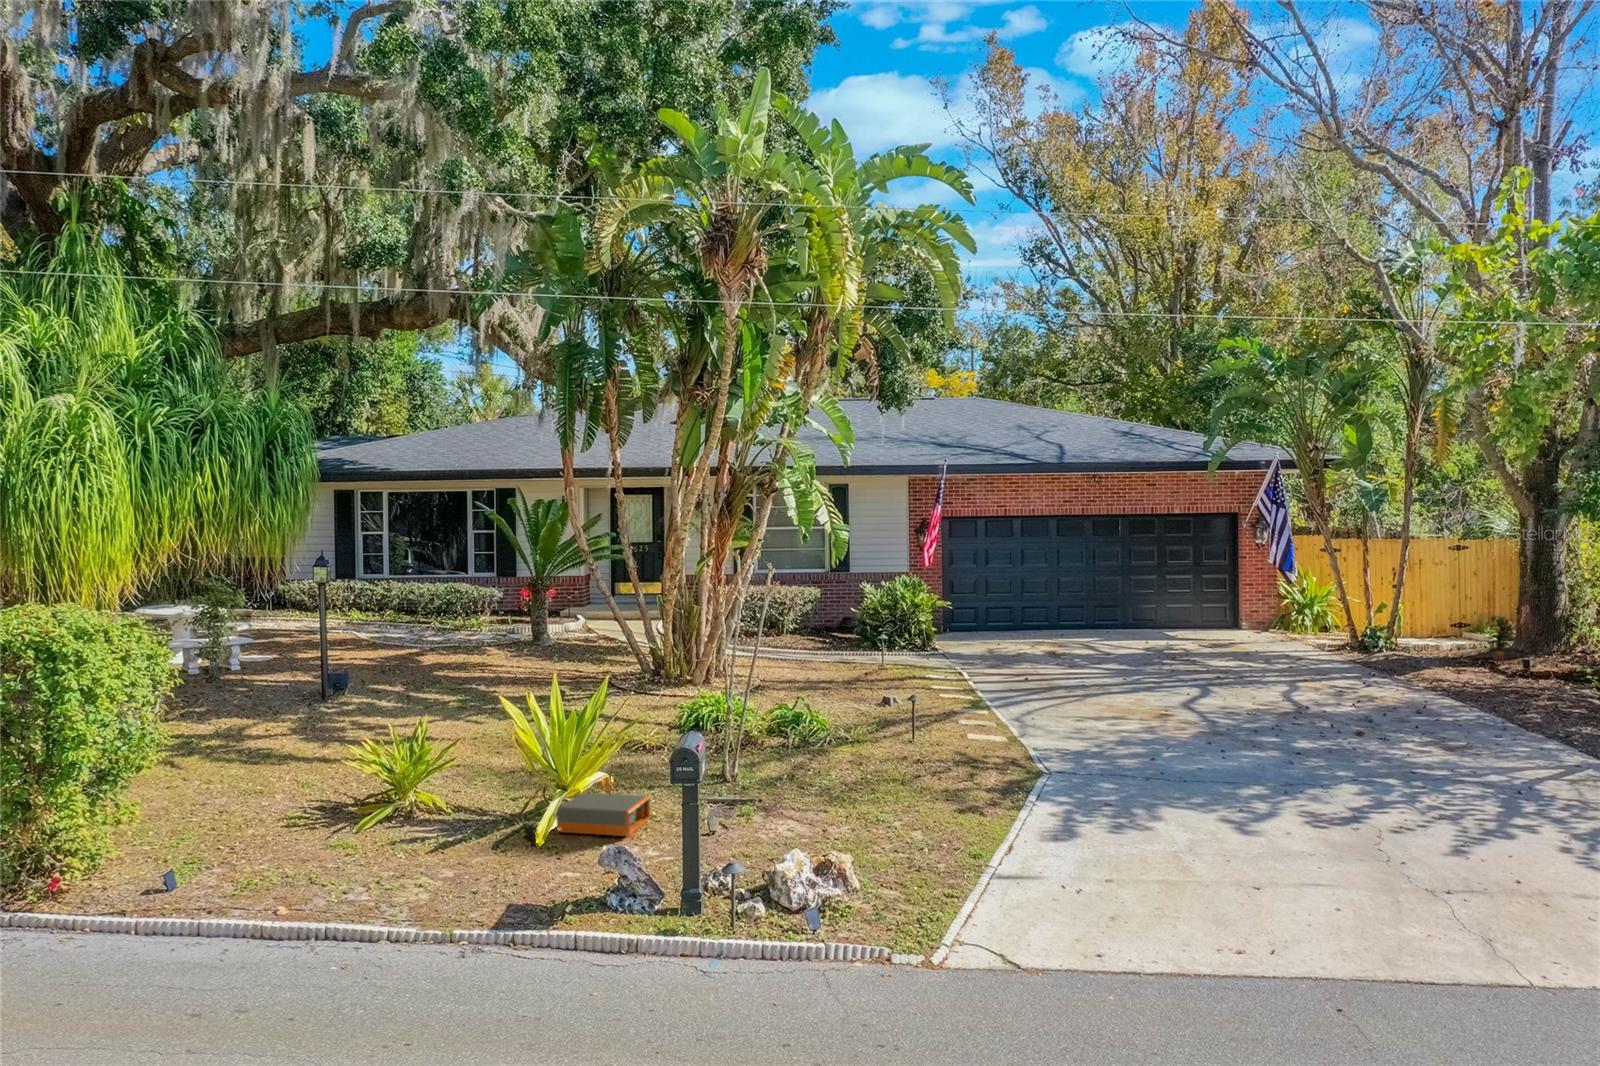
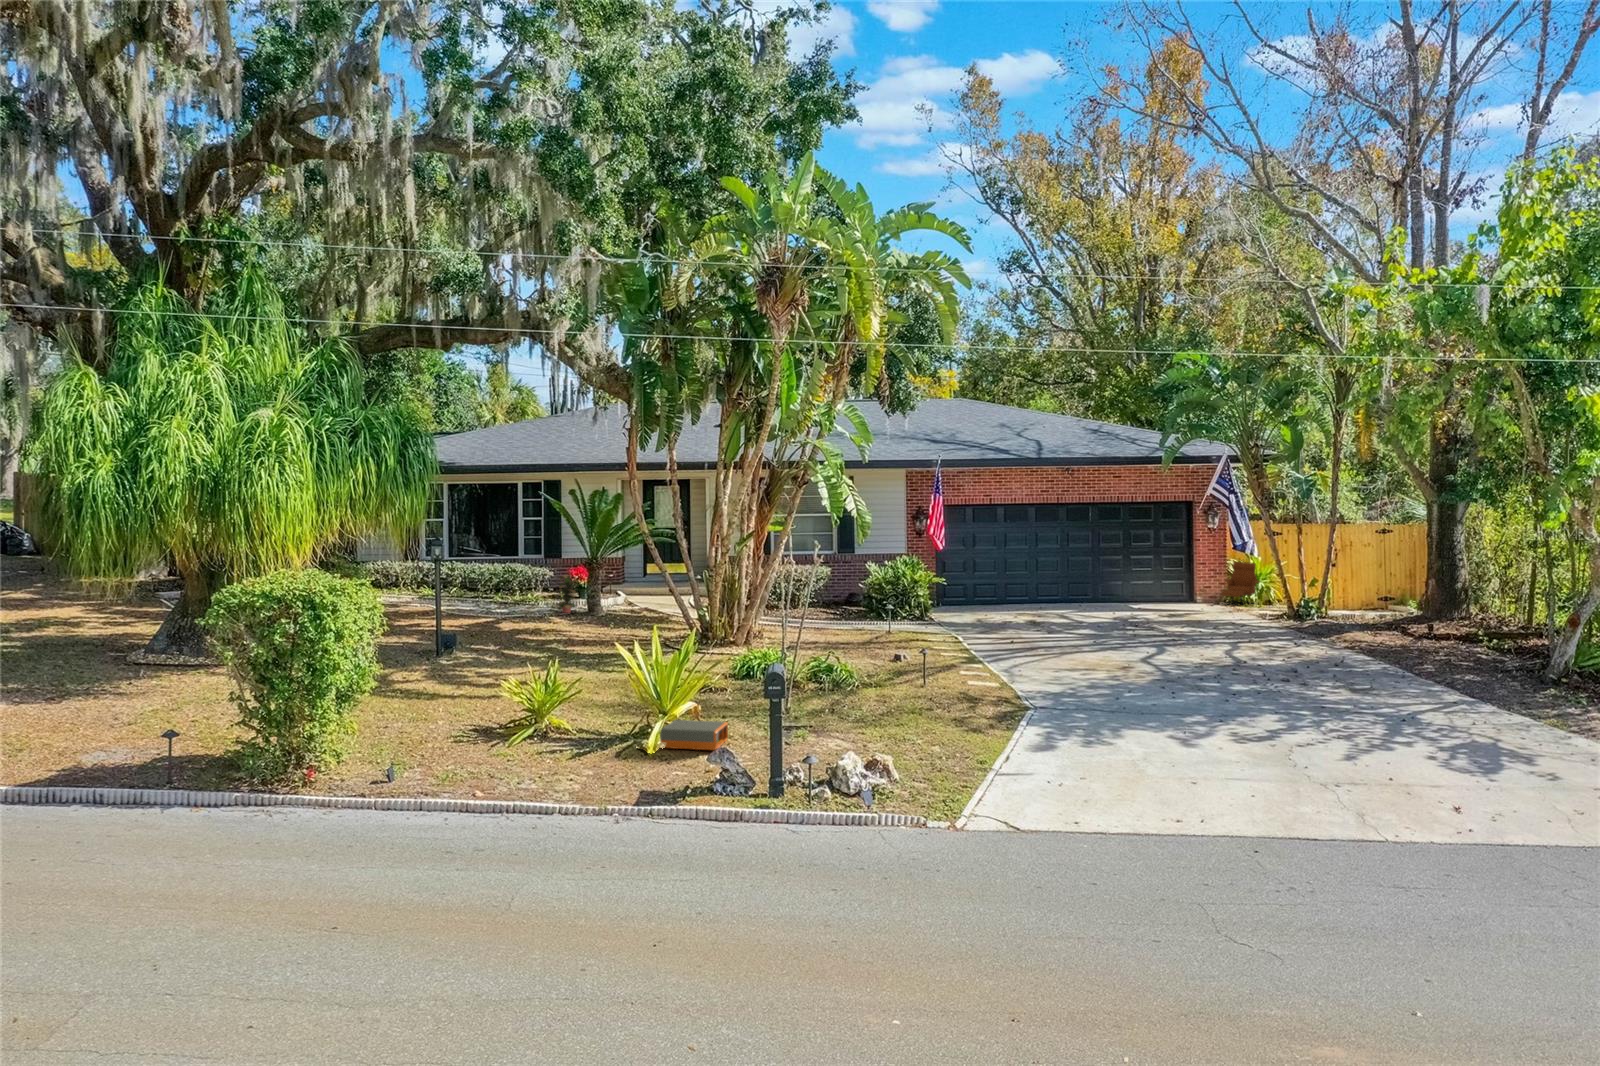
lounge chair: none [1270,583,1315,633] -> present [1221,562,1259,605]
decorative plant: present [1486,616,1516,660] -> present [555,576,576,613]

